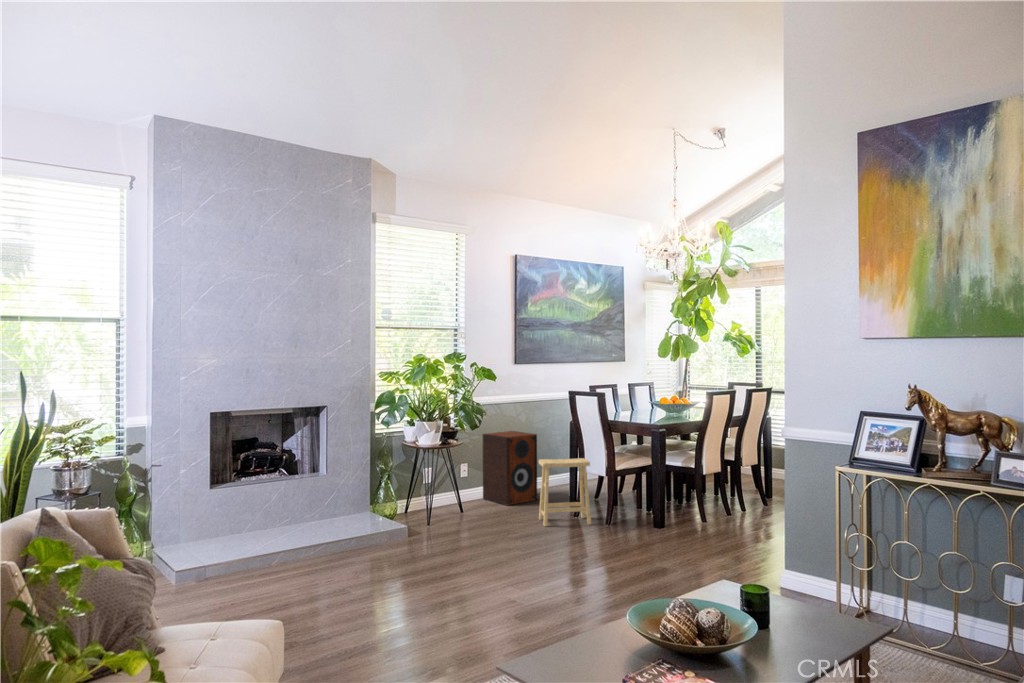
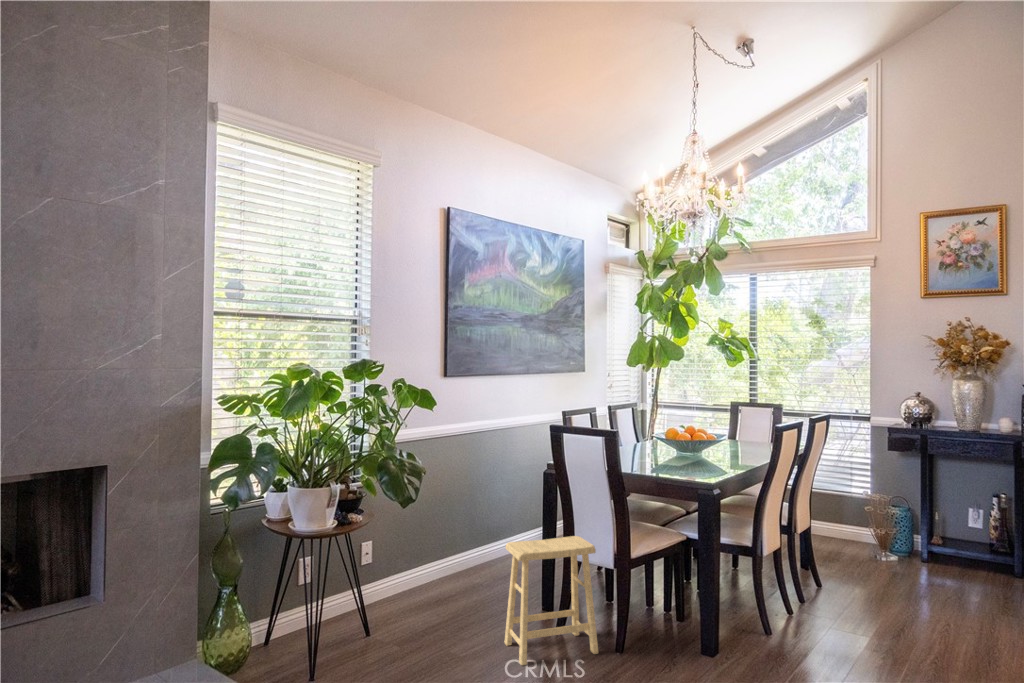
speaker: present [483,431,537,506] -> none [397,481,485,610]

